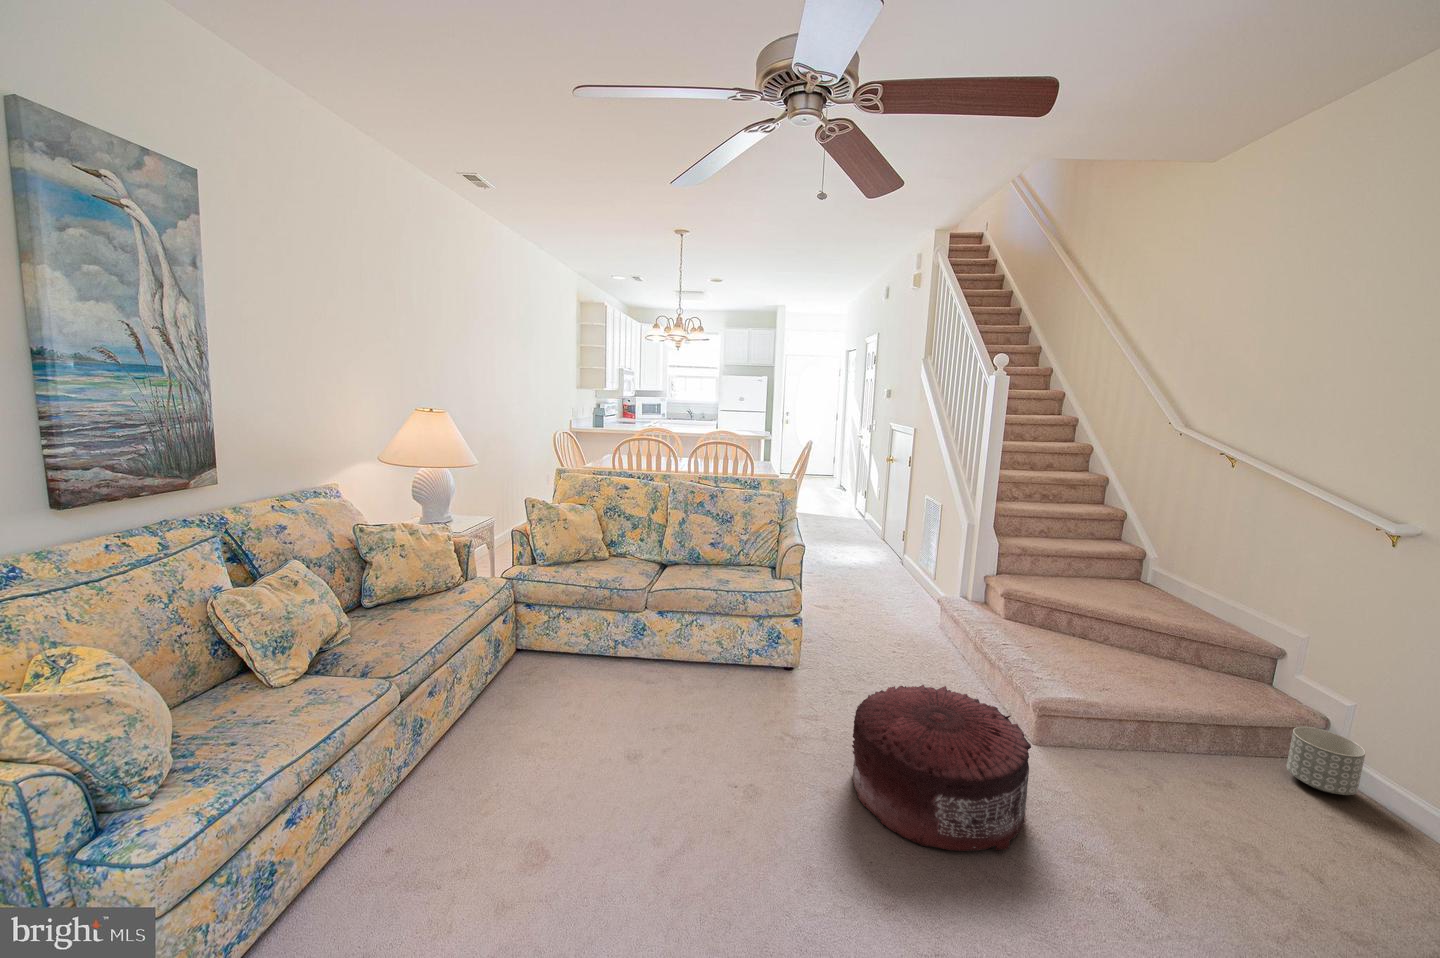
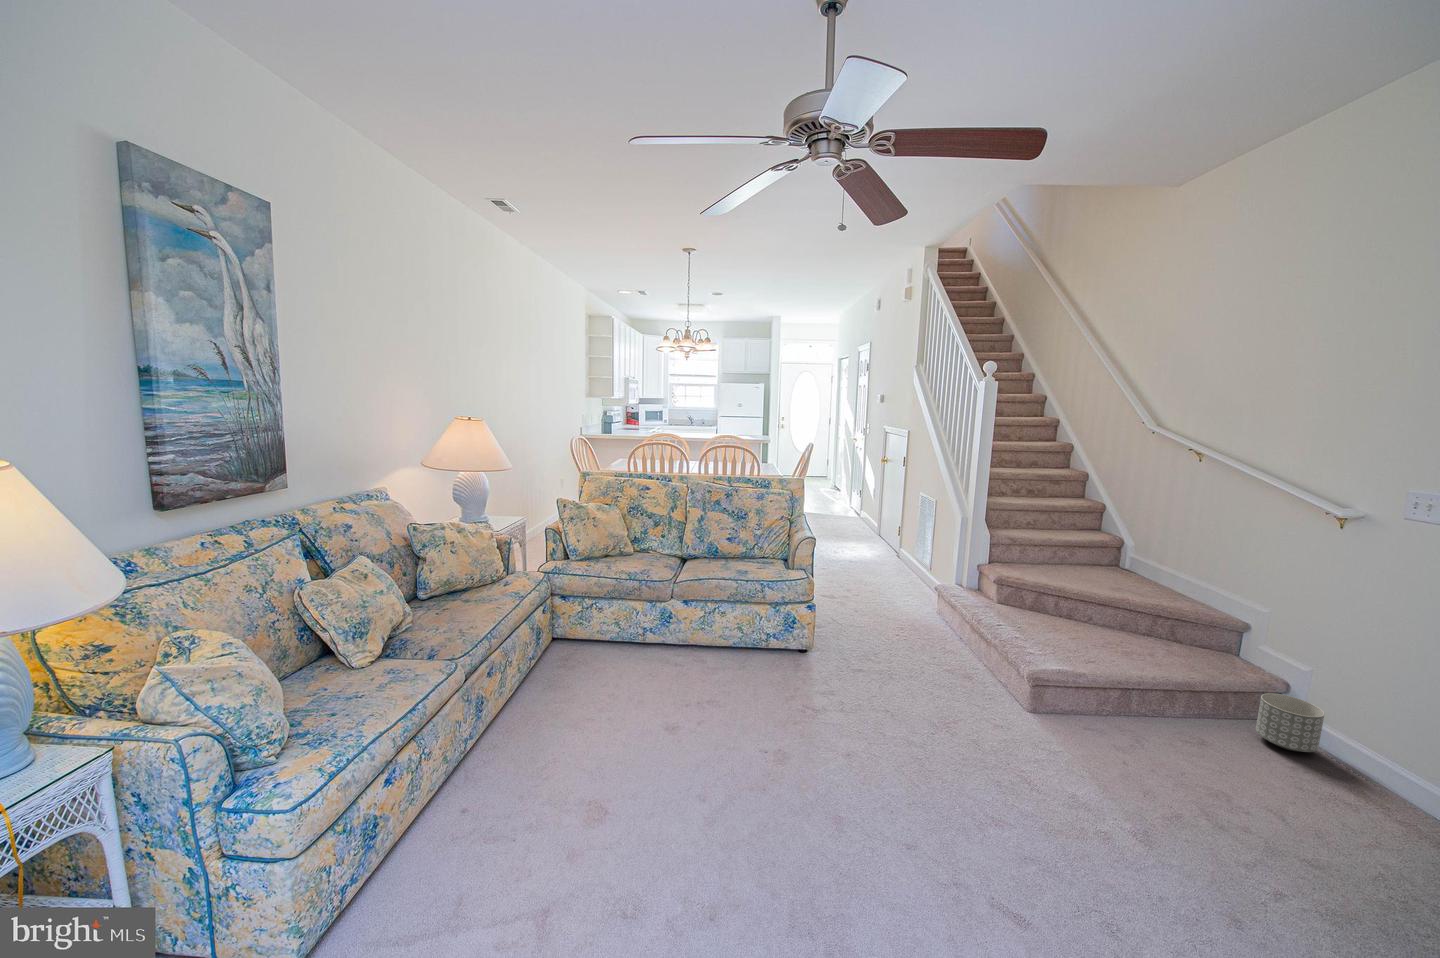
pouf: present [852,685,1031,851] -> none [869,661,1030,804]

